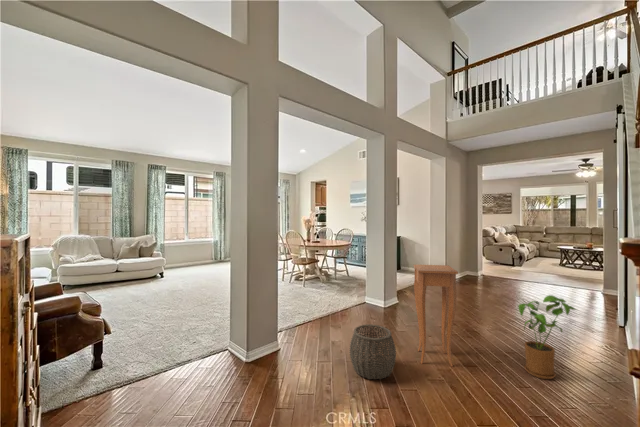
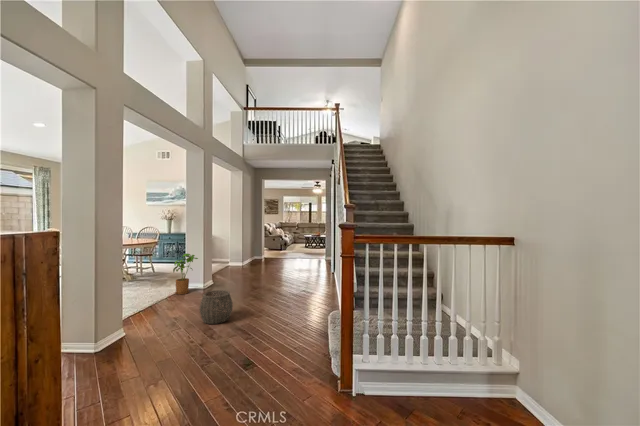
side table: present [414,264,458,367] -> none [237,247,266,309]
house plant: present [518,295,575,379] -> present [173,254,198,295]

